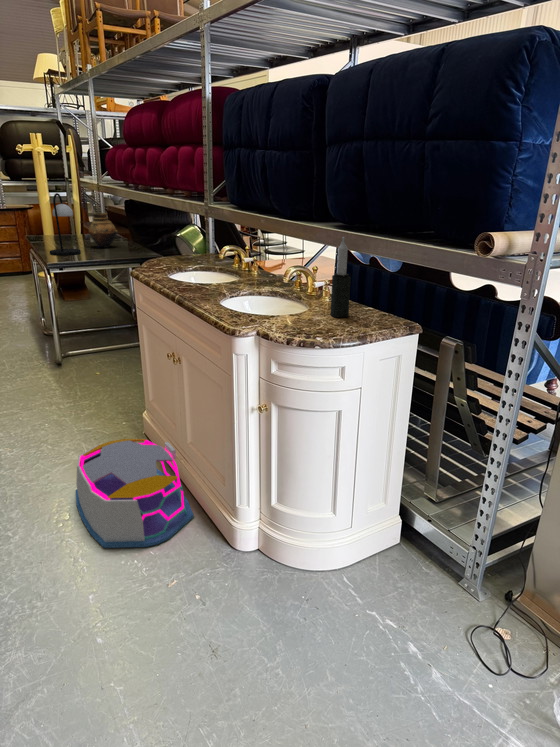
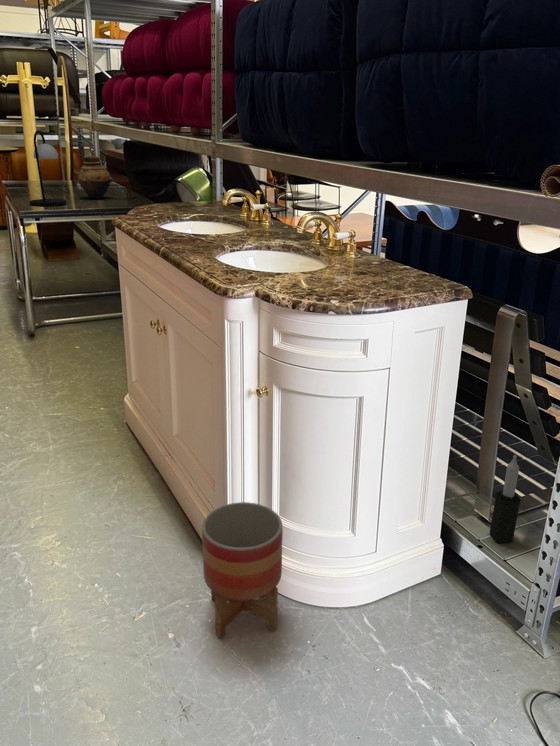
candle: present [331,237,351,317] -> present [490,455,520,543]
storage bin: present [76,439,193,548] -> none [35,428,178,564]
planter: none [220,493,282,600] -> present [202,502,283,638]

